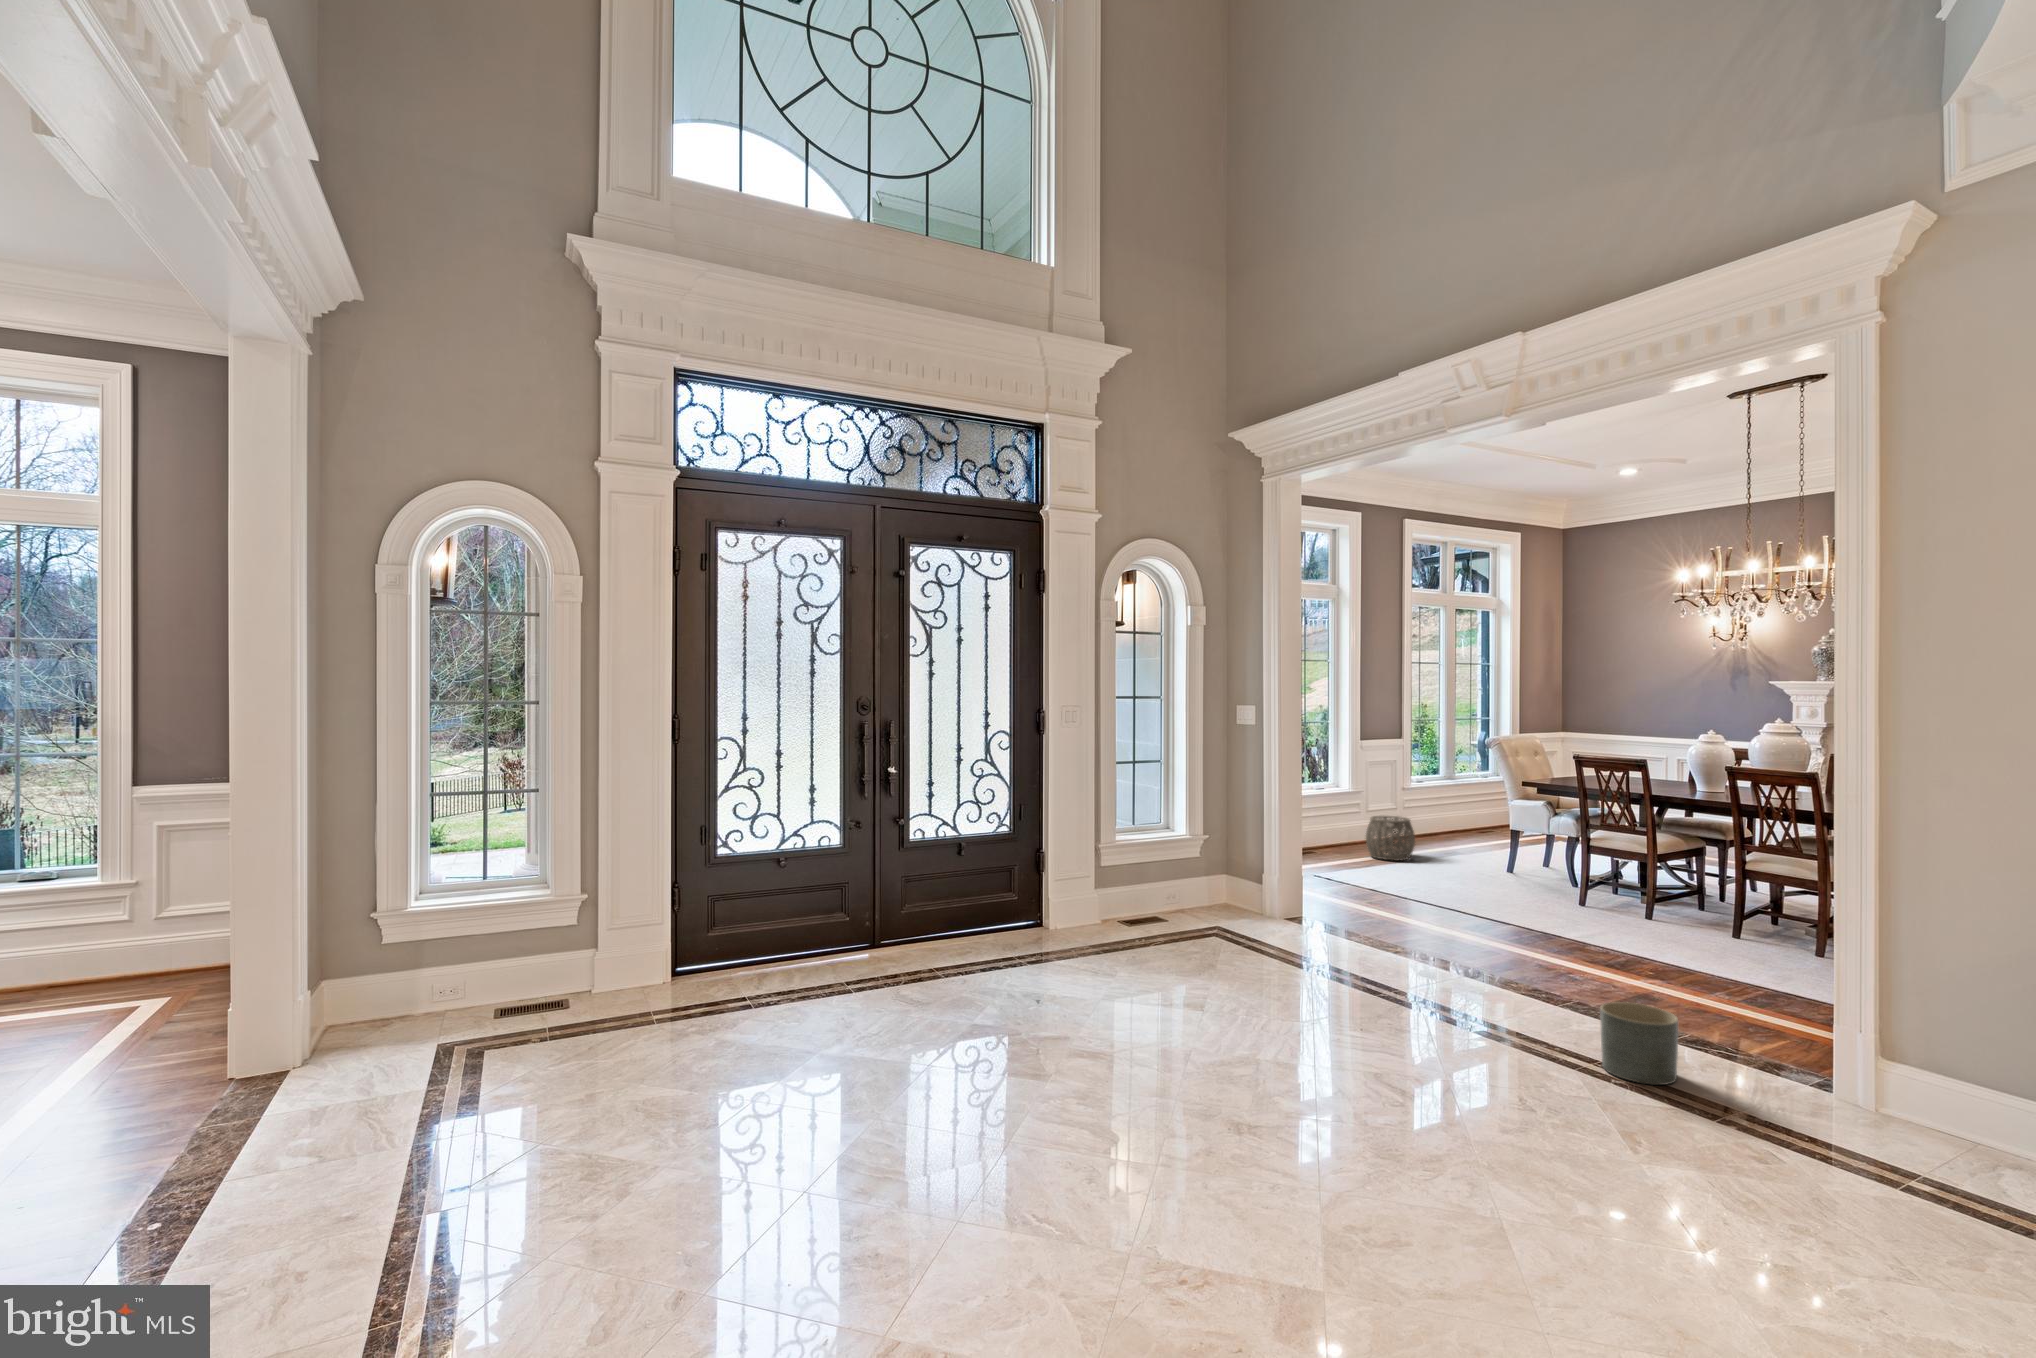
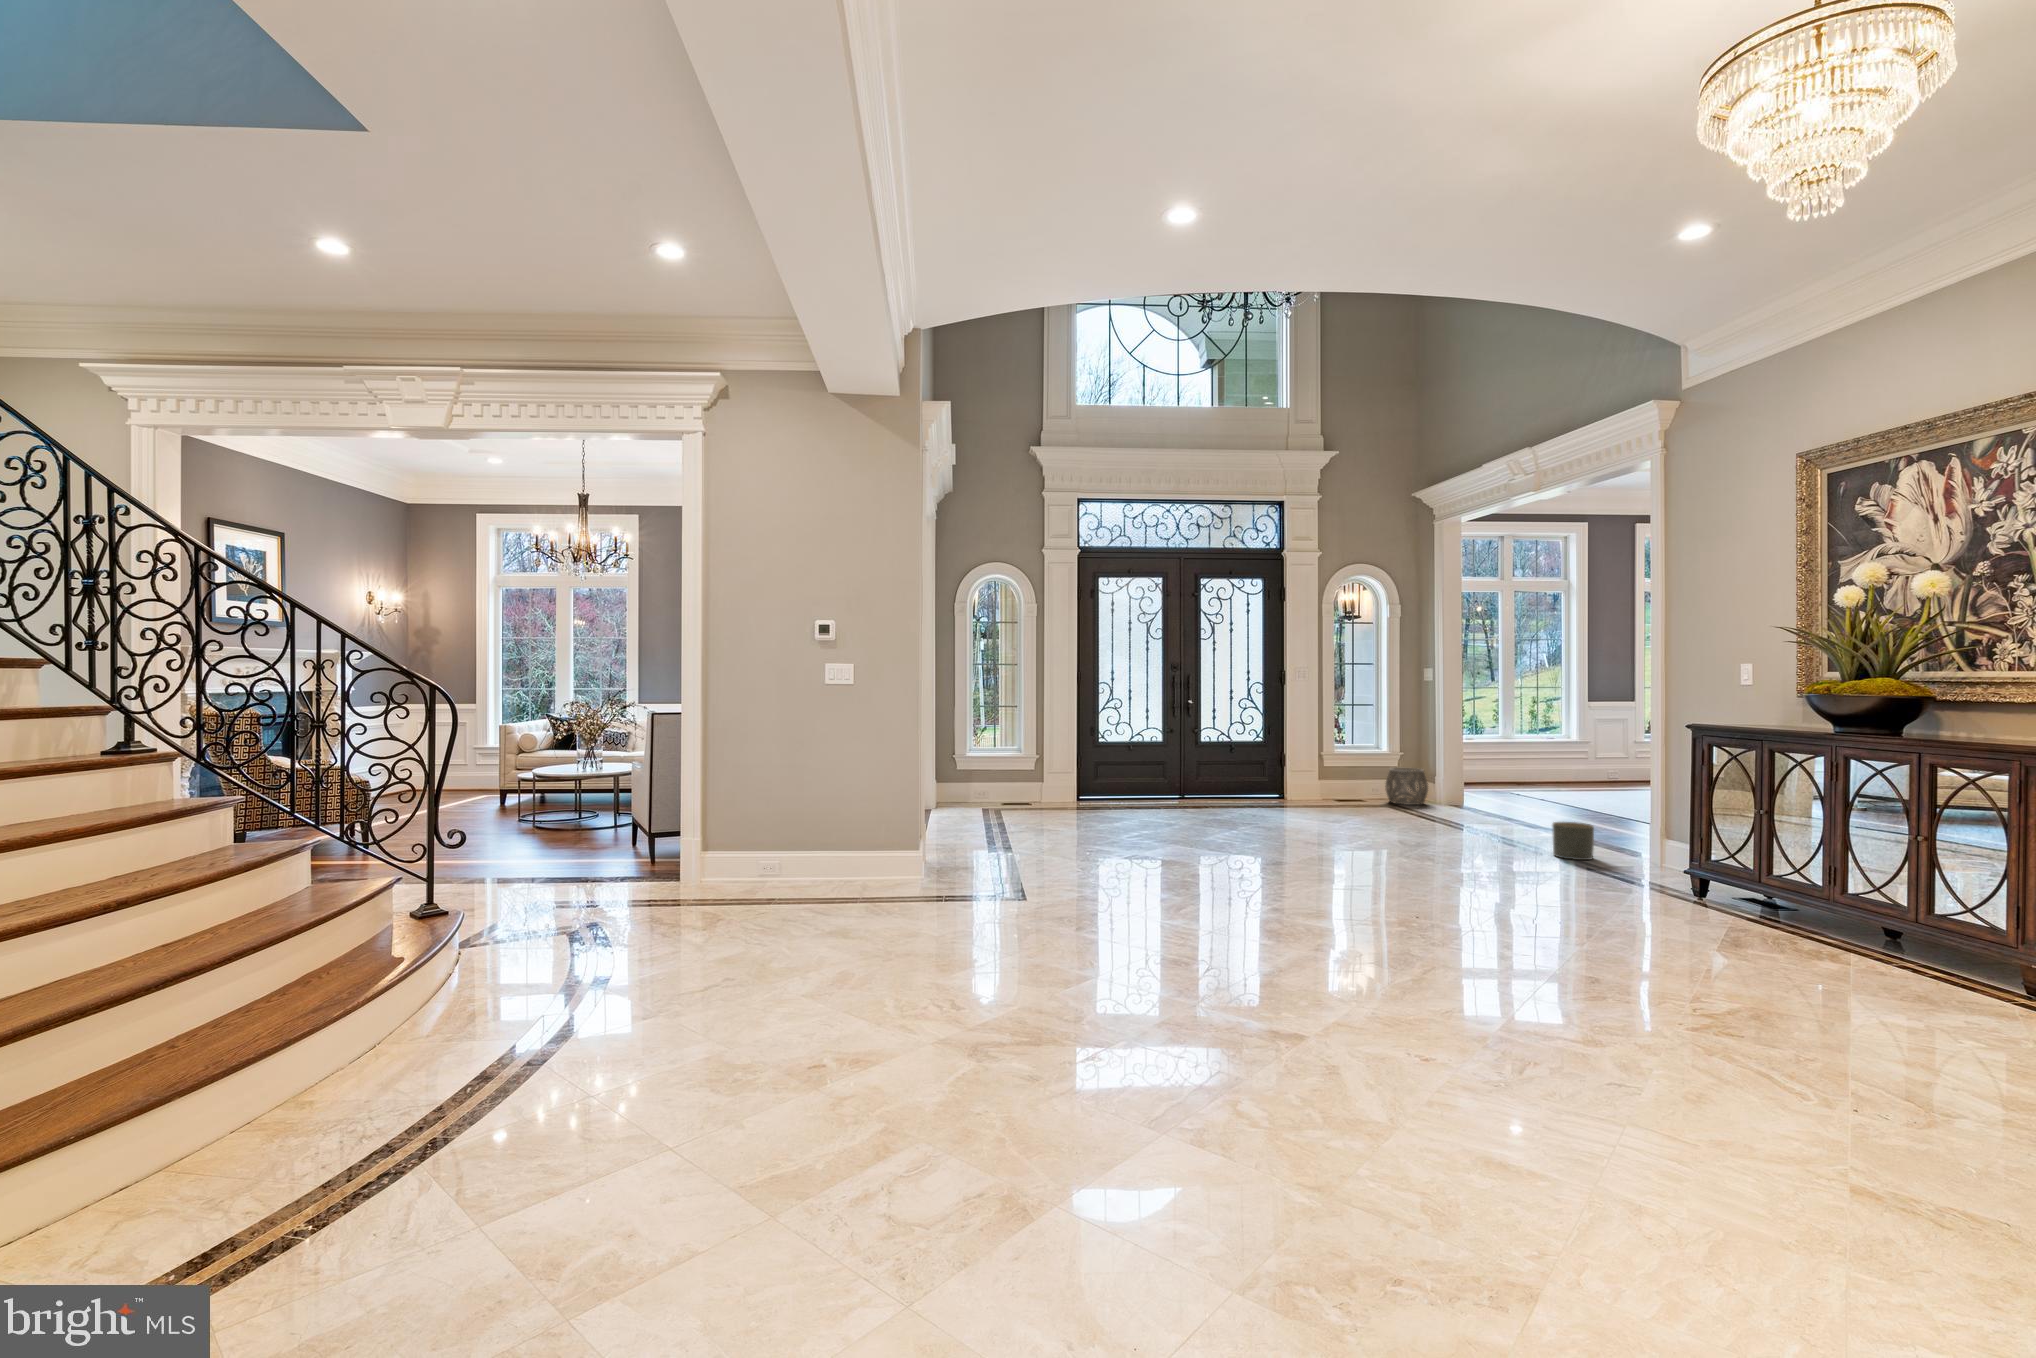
woven basket: present [1366,816,1415,861] -> present [1385,768,1428,805]

